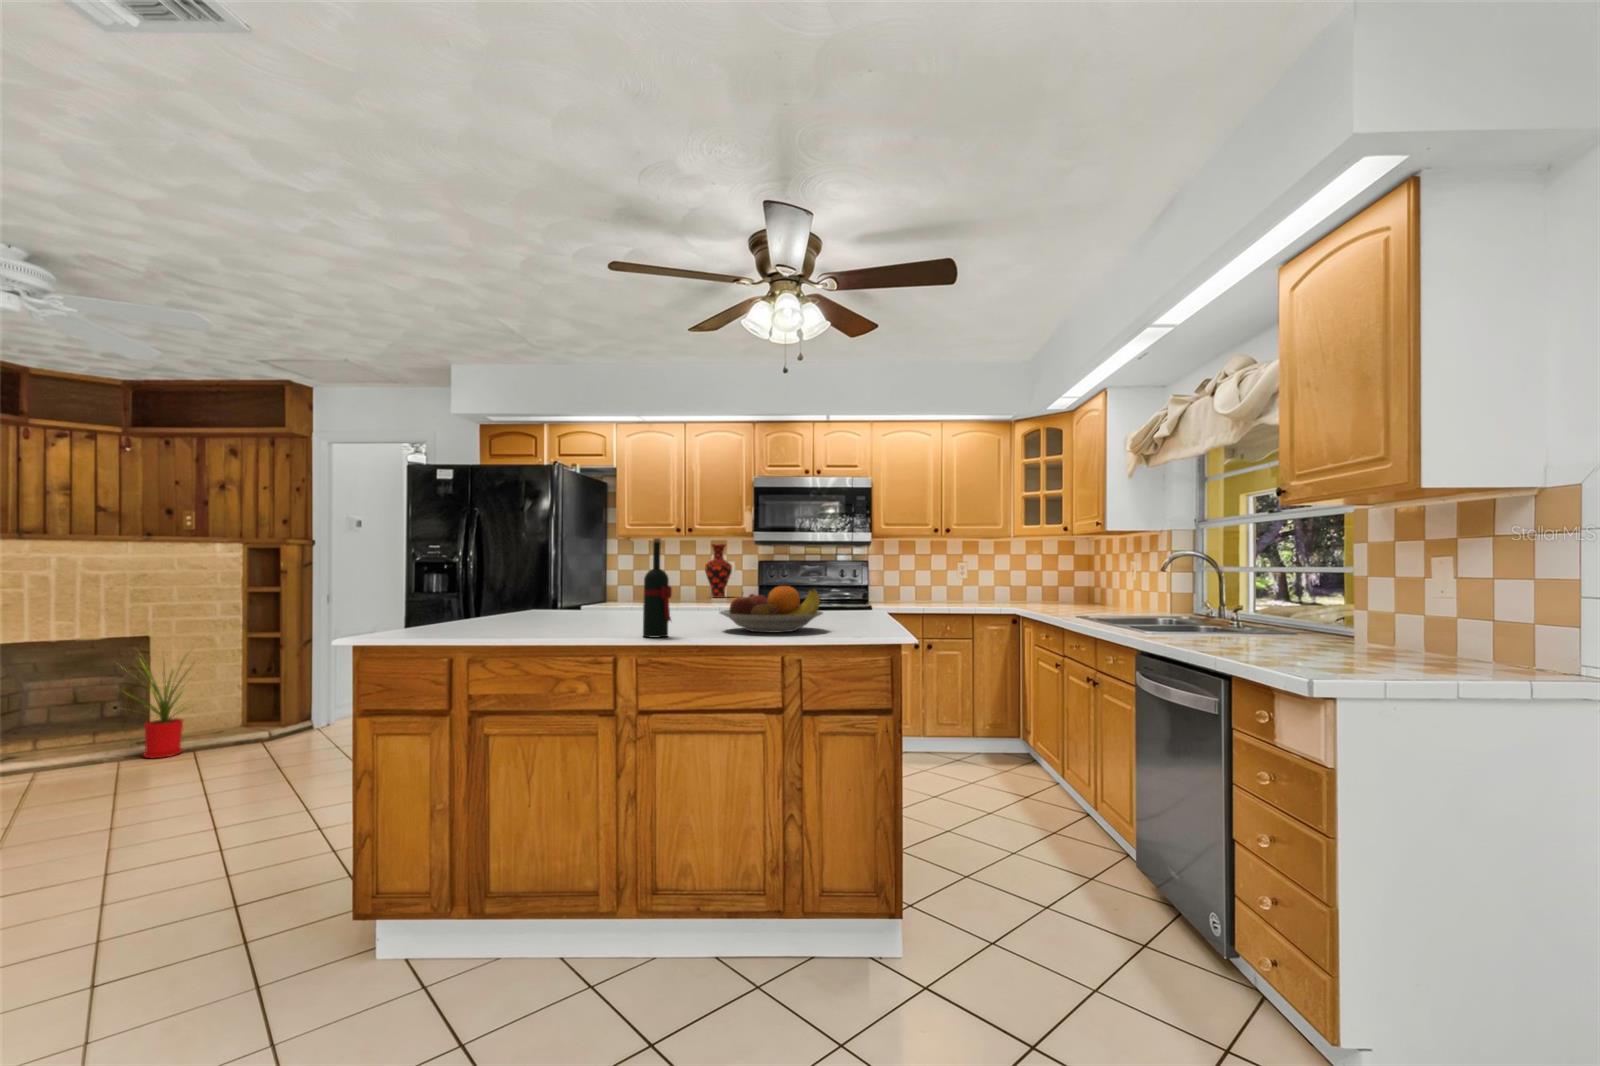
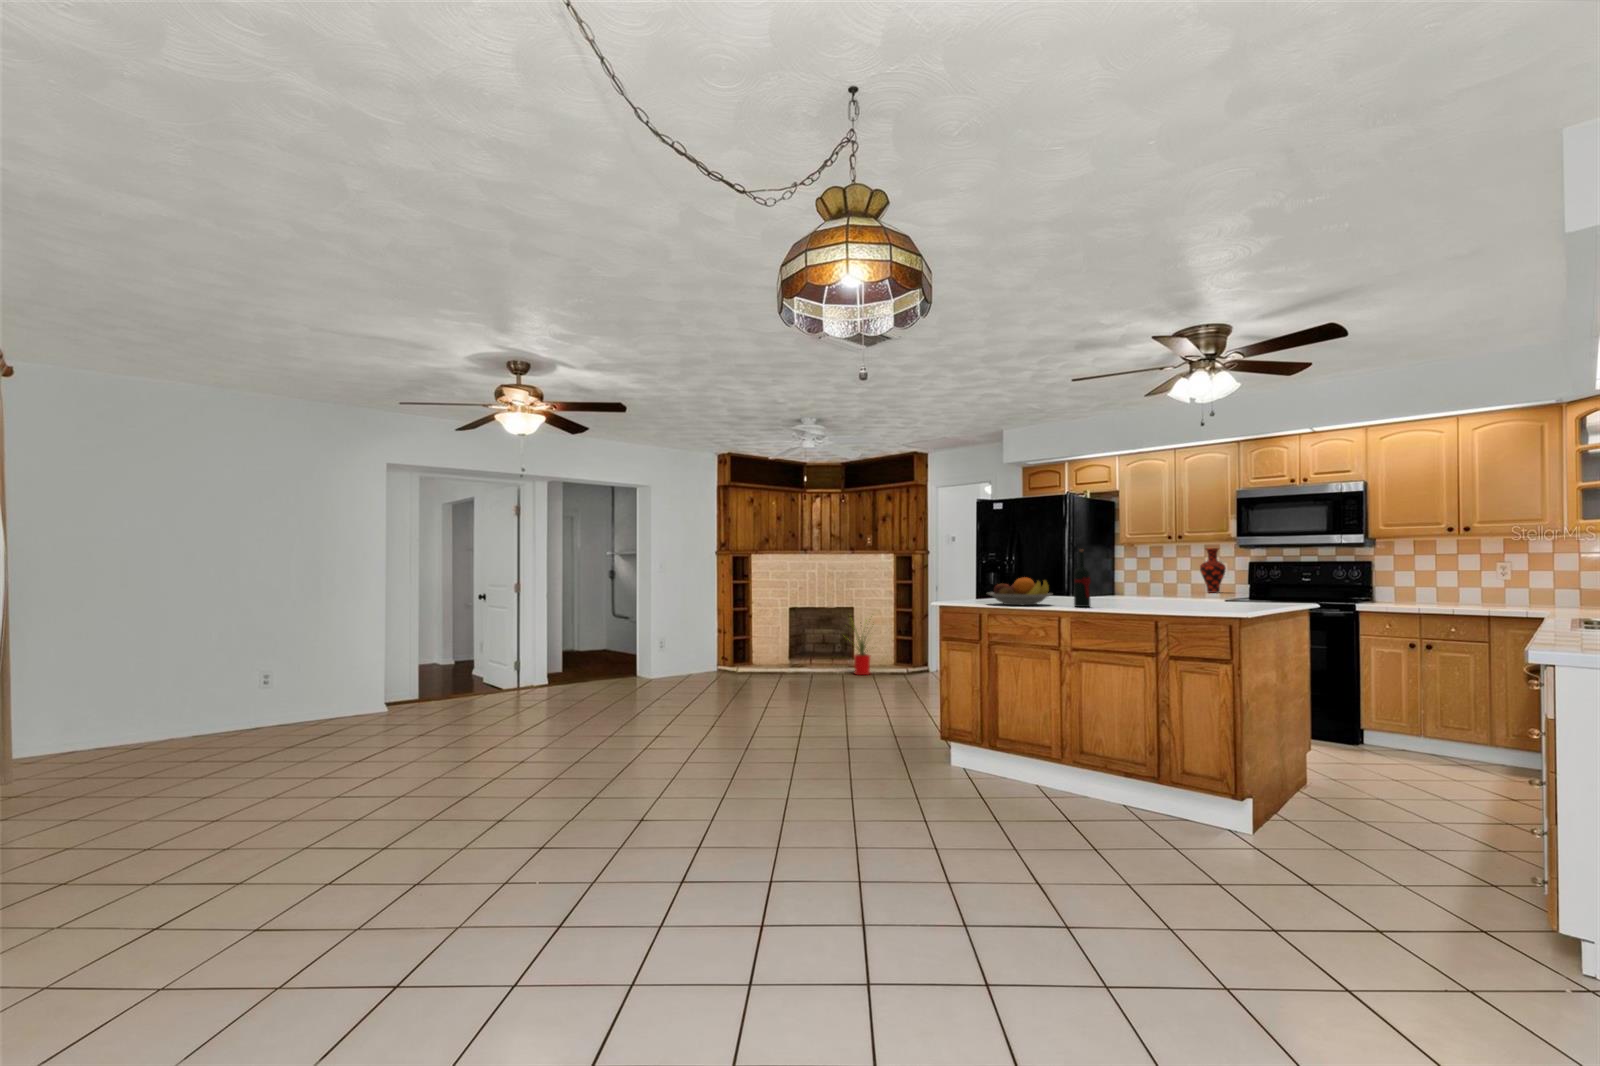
fruit bowl: present [720,586,823,632] -> present [988,577,1052,605]

